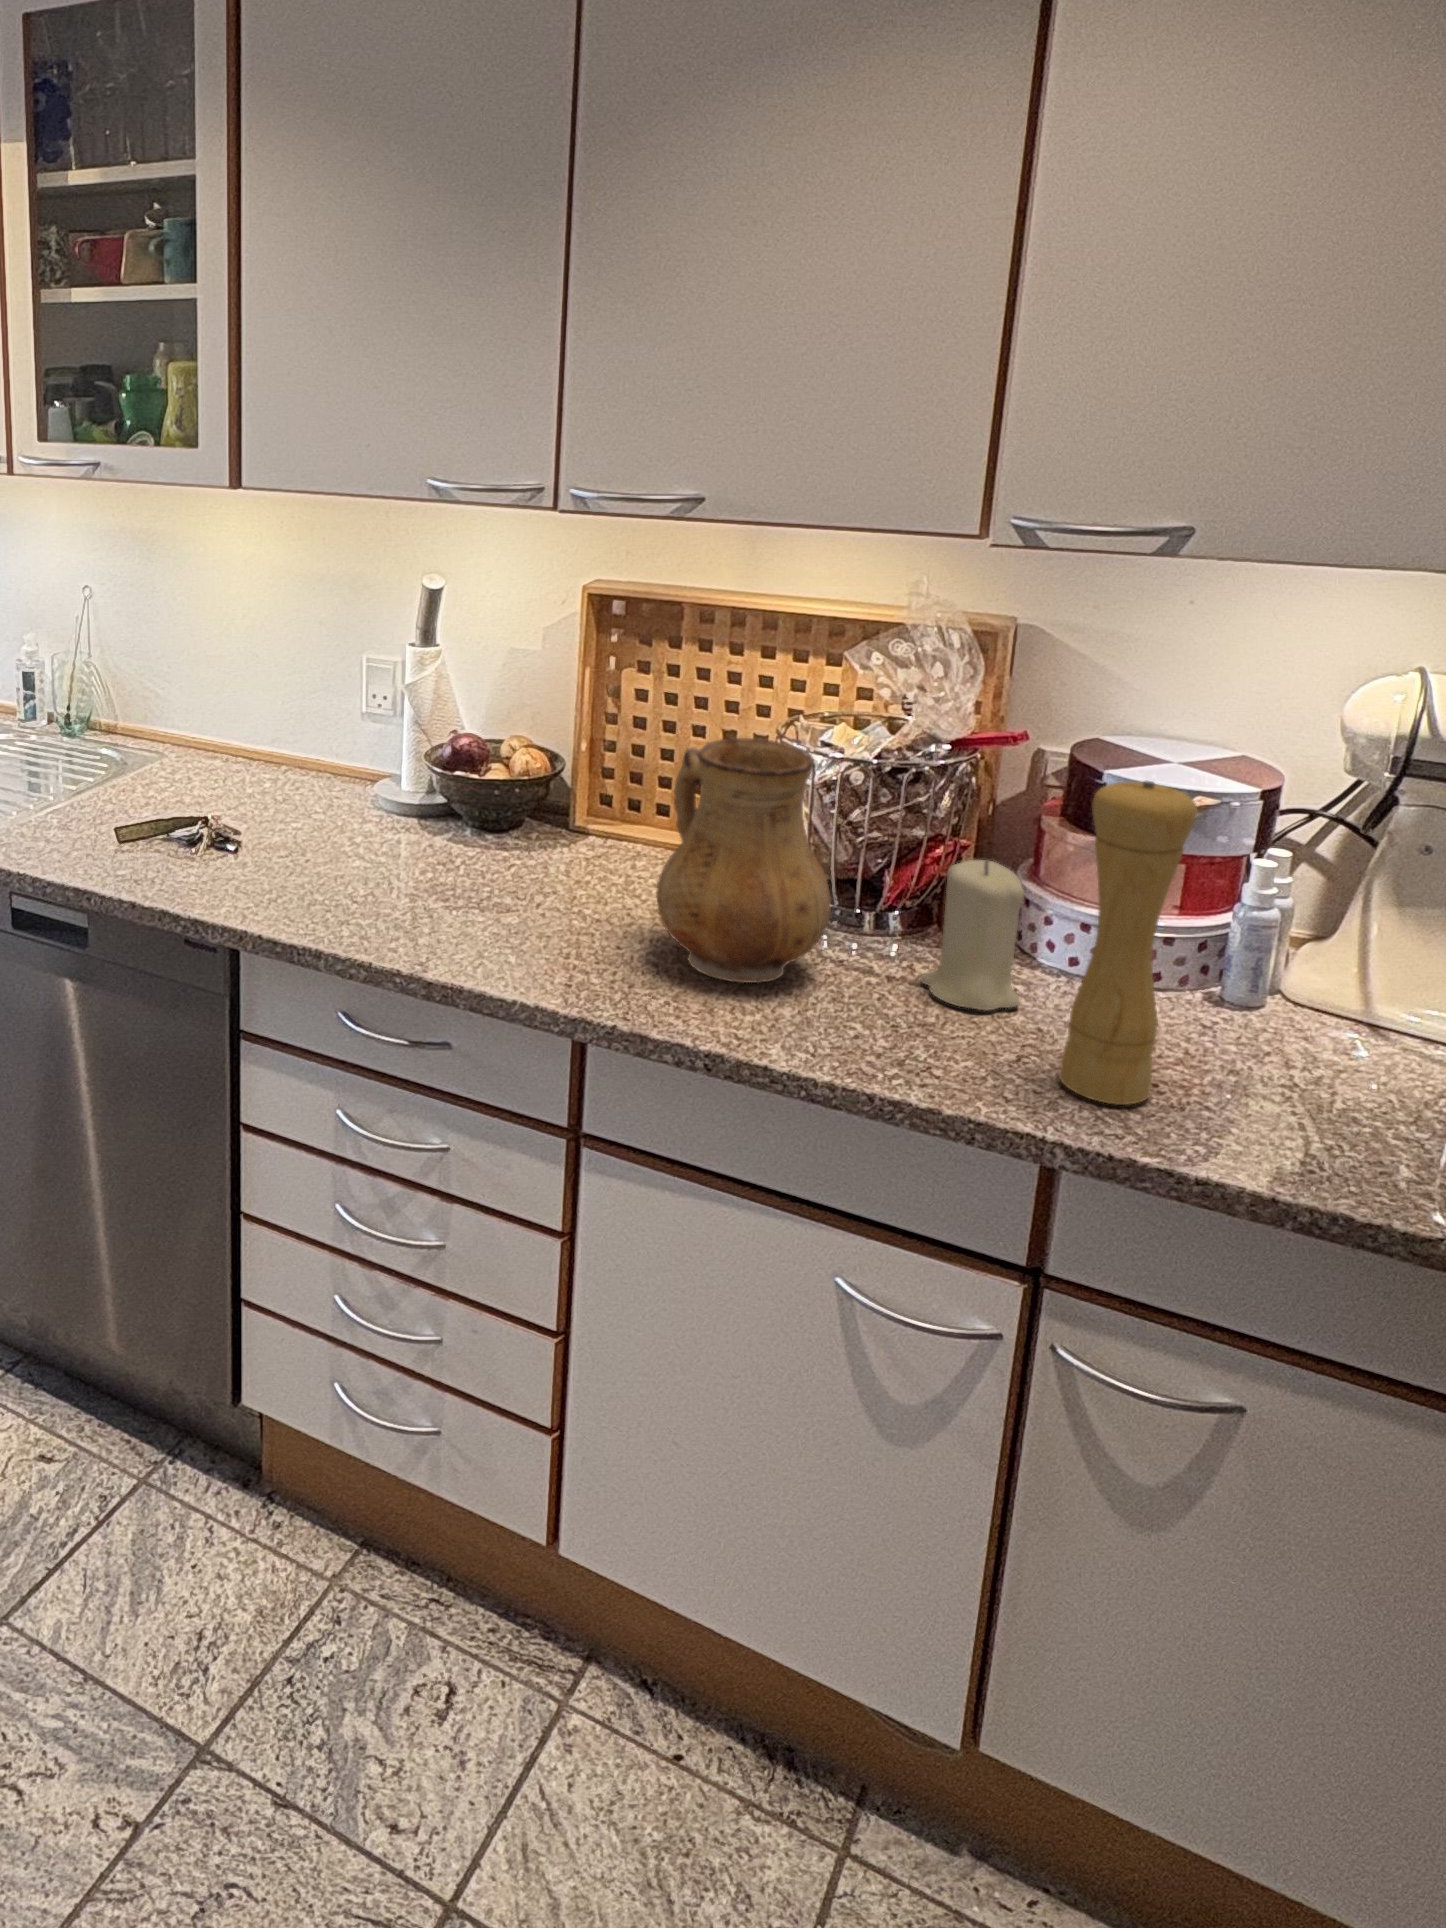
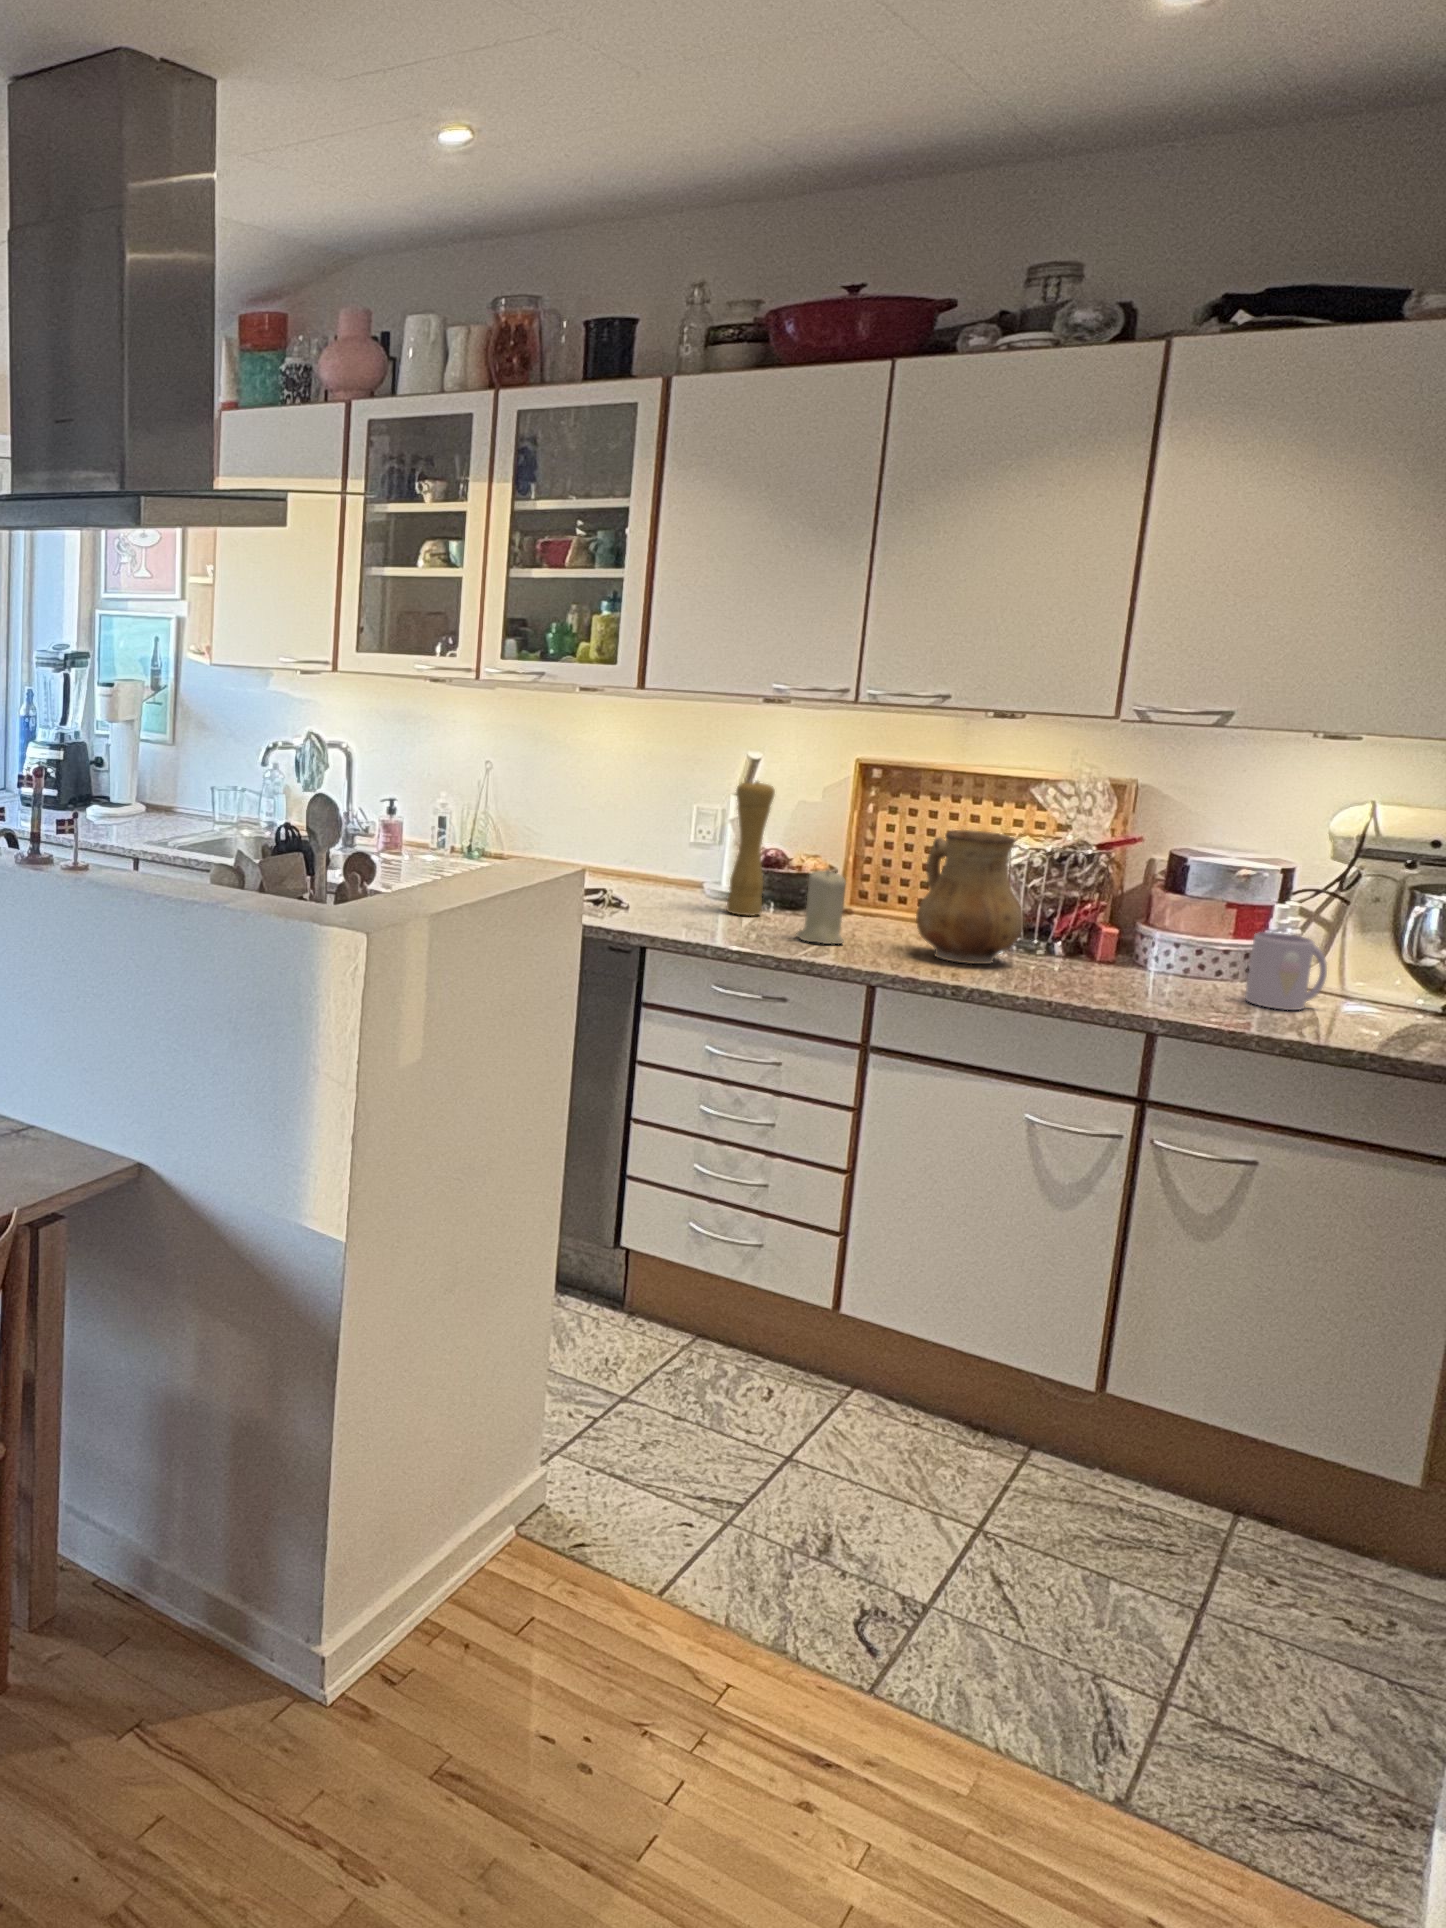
pepper mill: present [1059,781,1197,1105] -> present [727,781,775,916]
candle: present [921,860,1024,1010] -> present [797,871,846,944]
mug: none [1215,941,1366,1102] -> present [1245,932,1327,1010]

